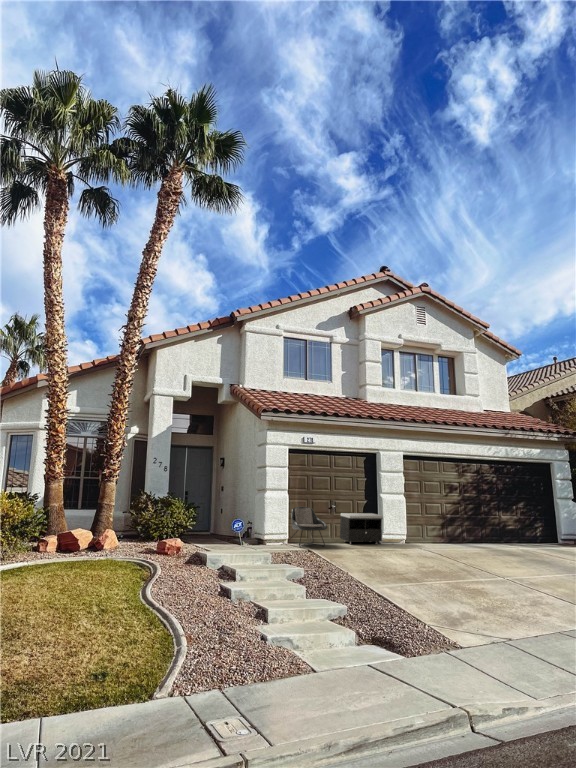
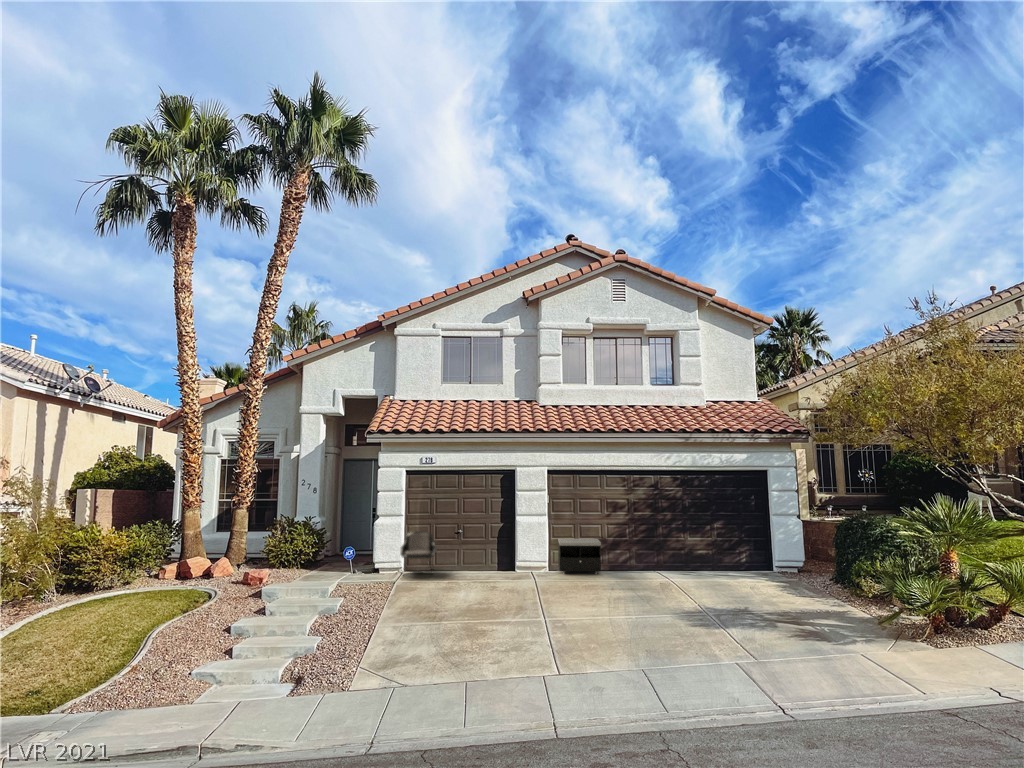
storage bench: present [340,513,383,544] -> present [558,539,601,574]

